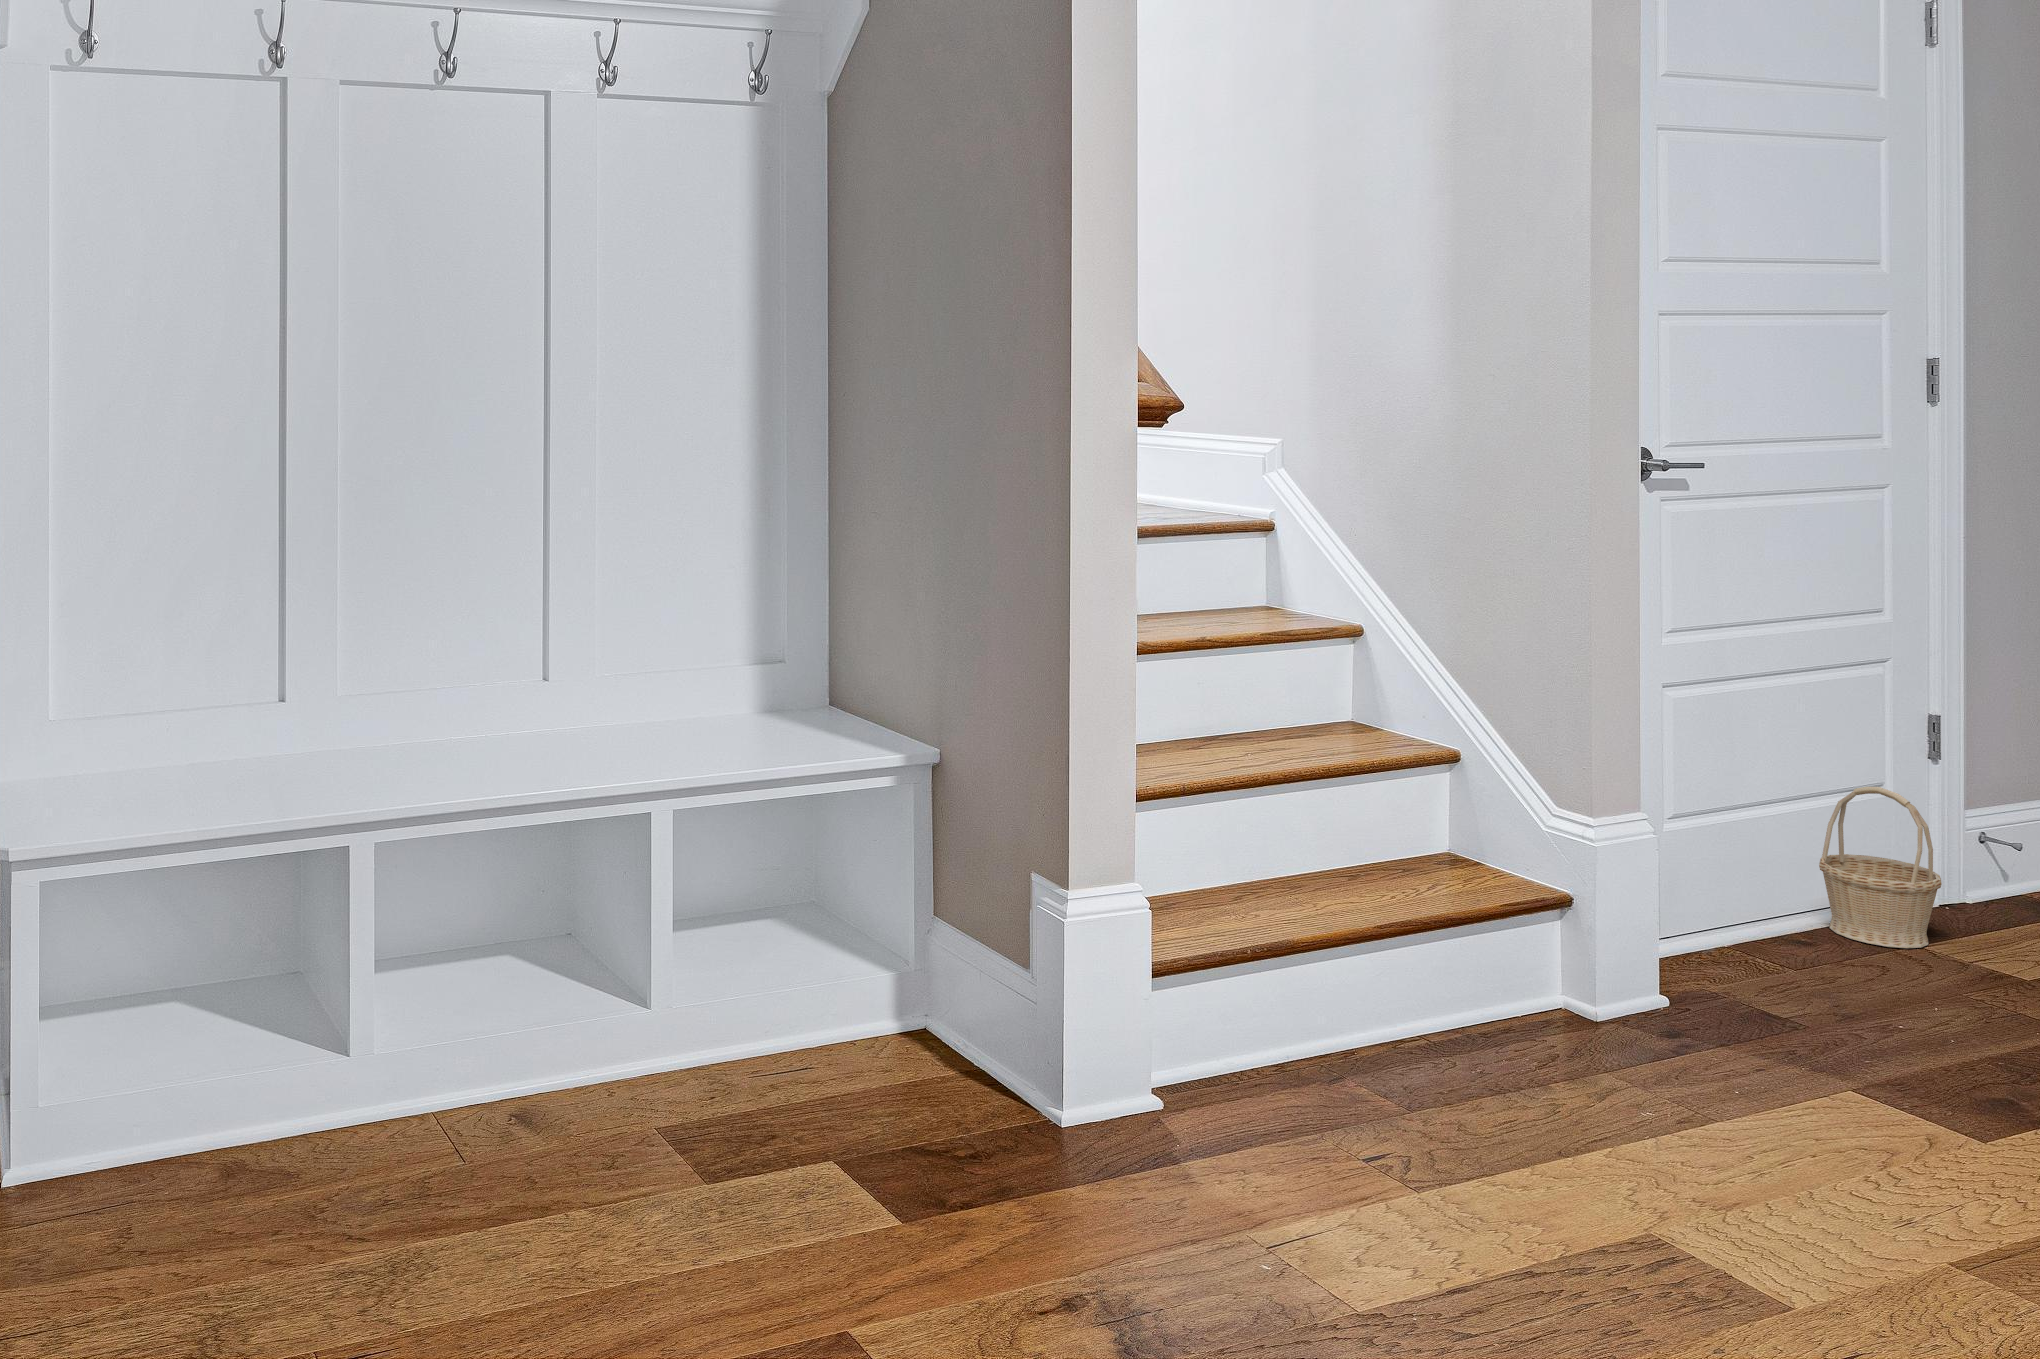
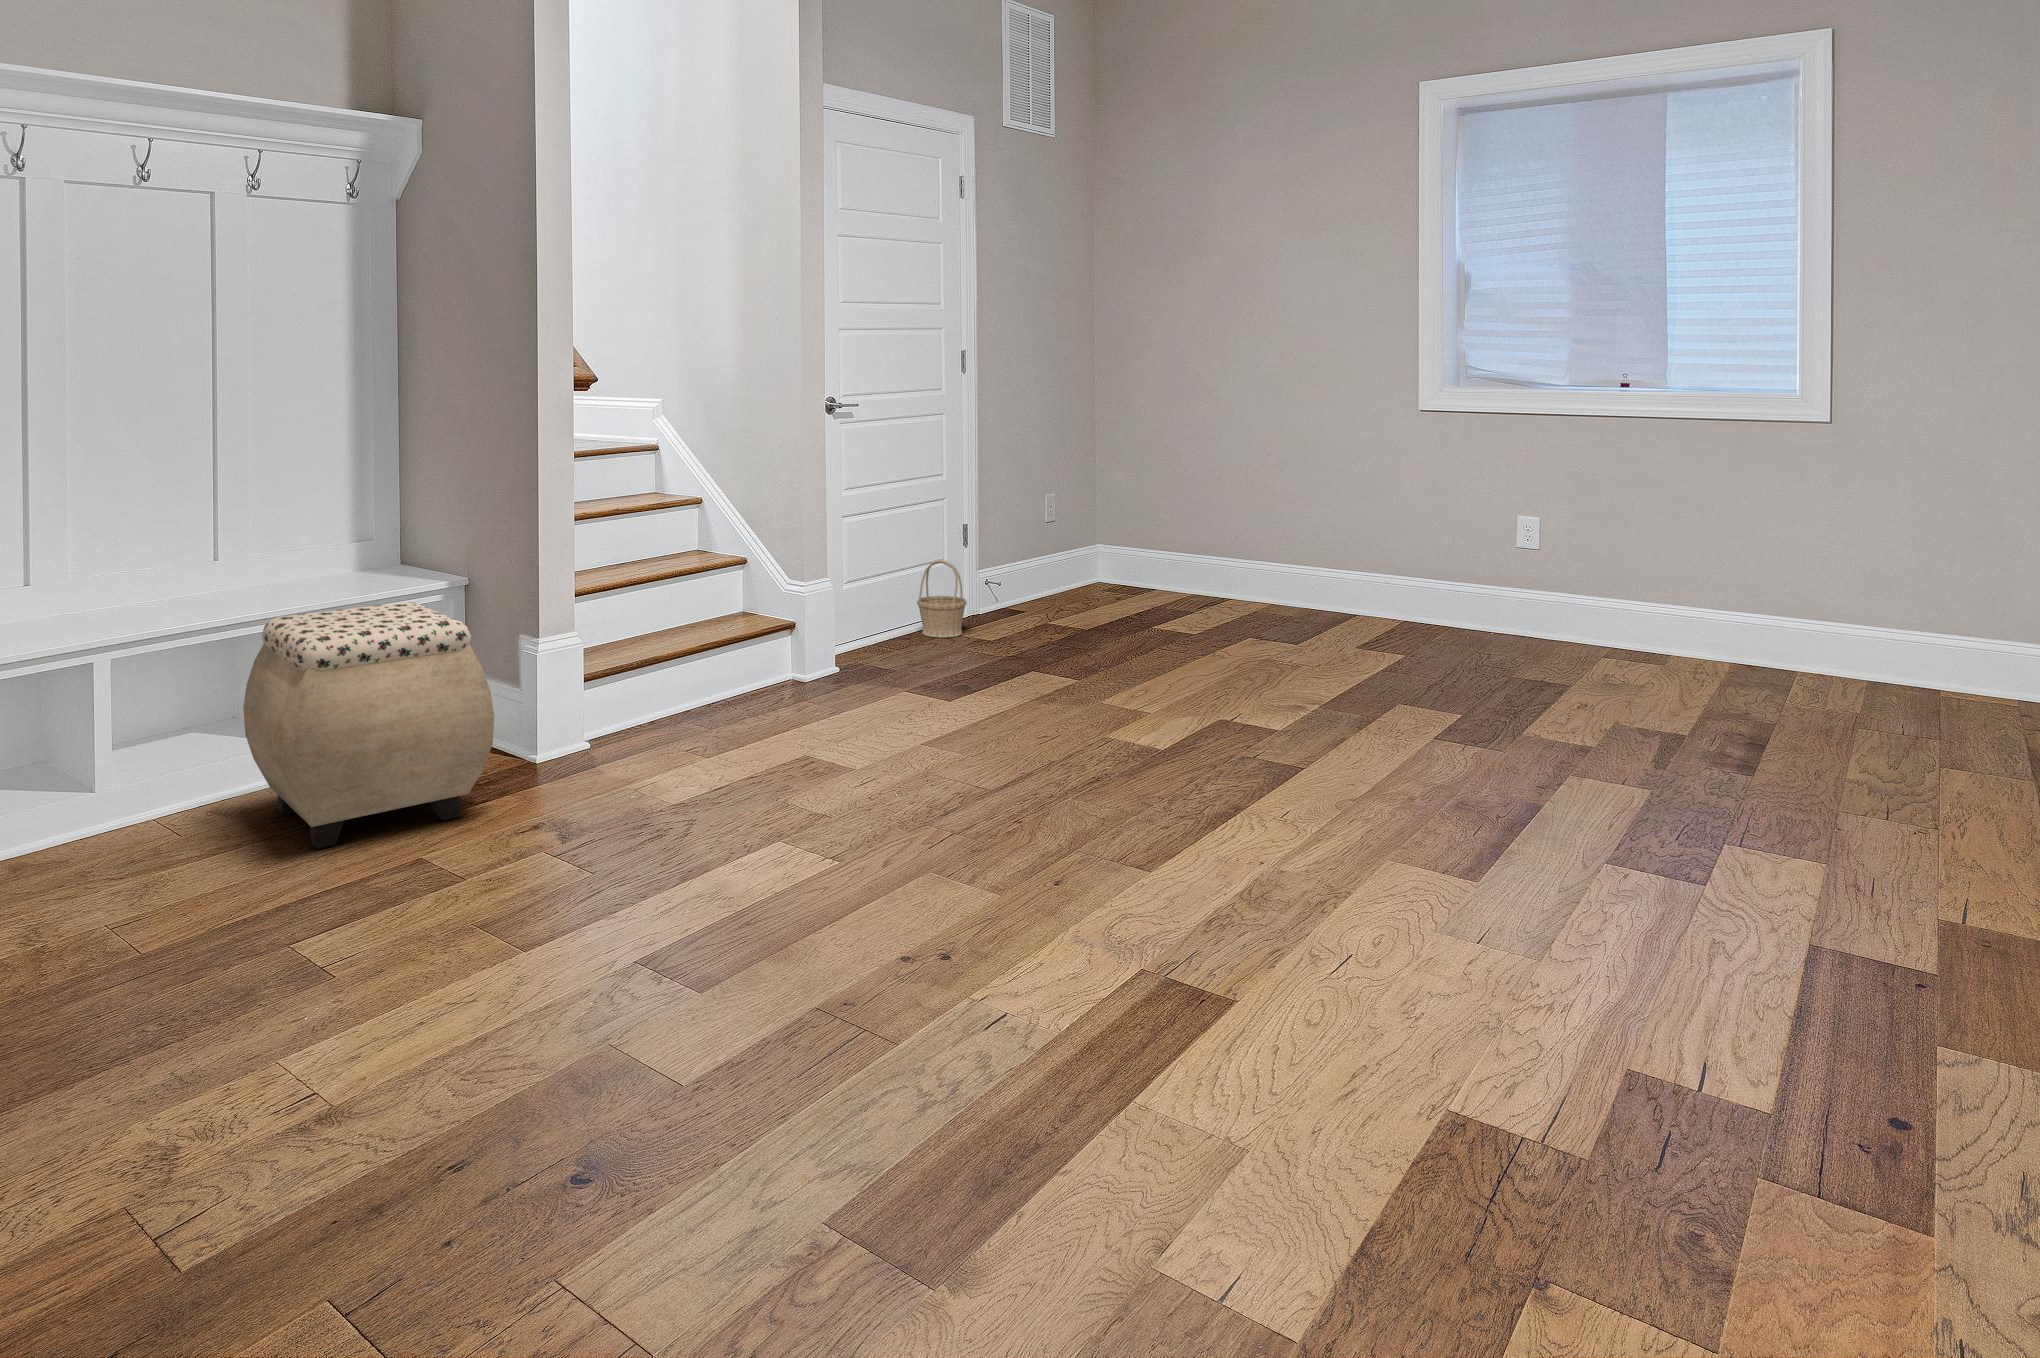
ottoman: none [566,800,979,1252] -> present [243,602,494,849]

